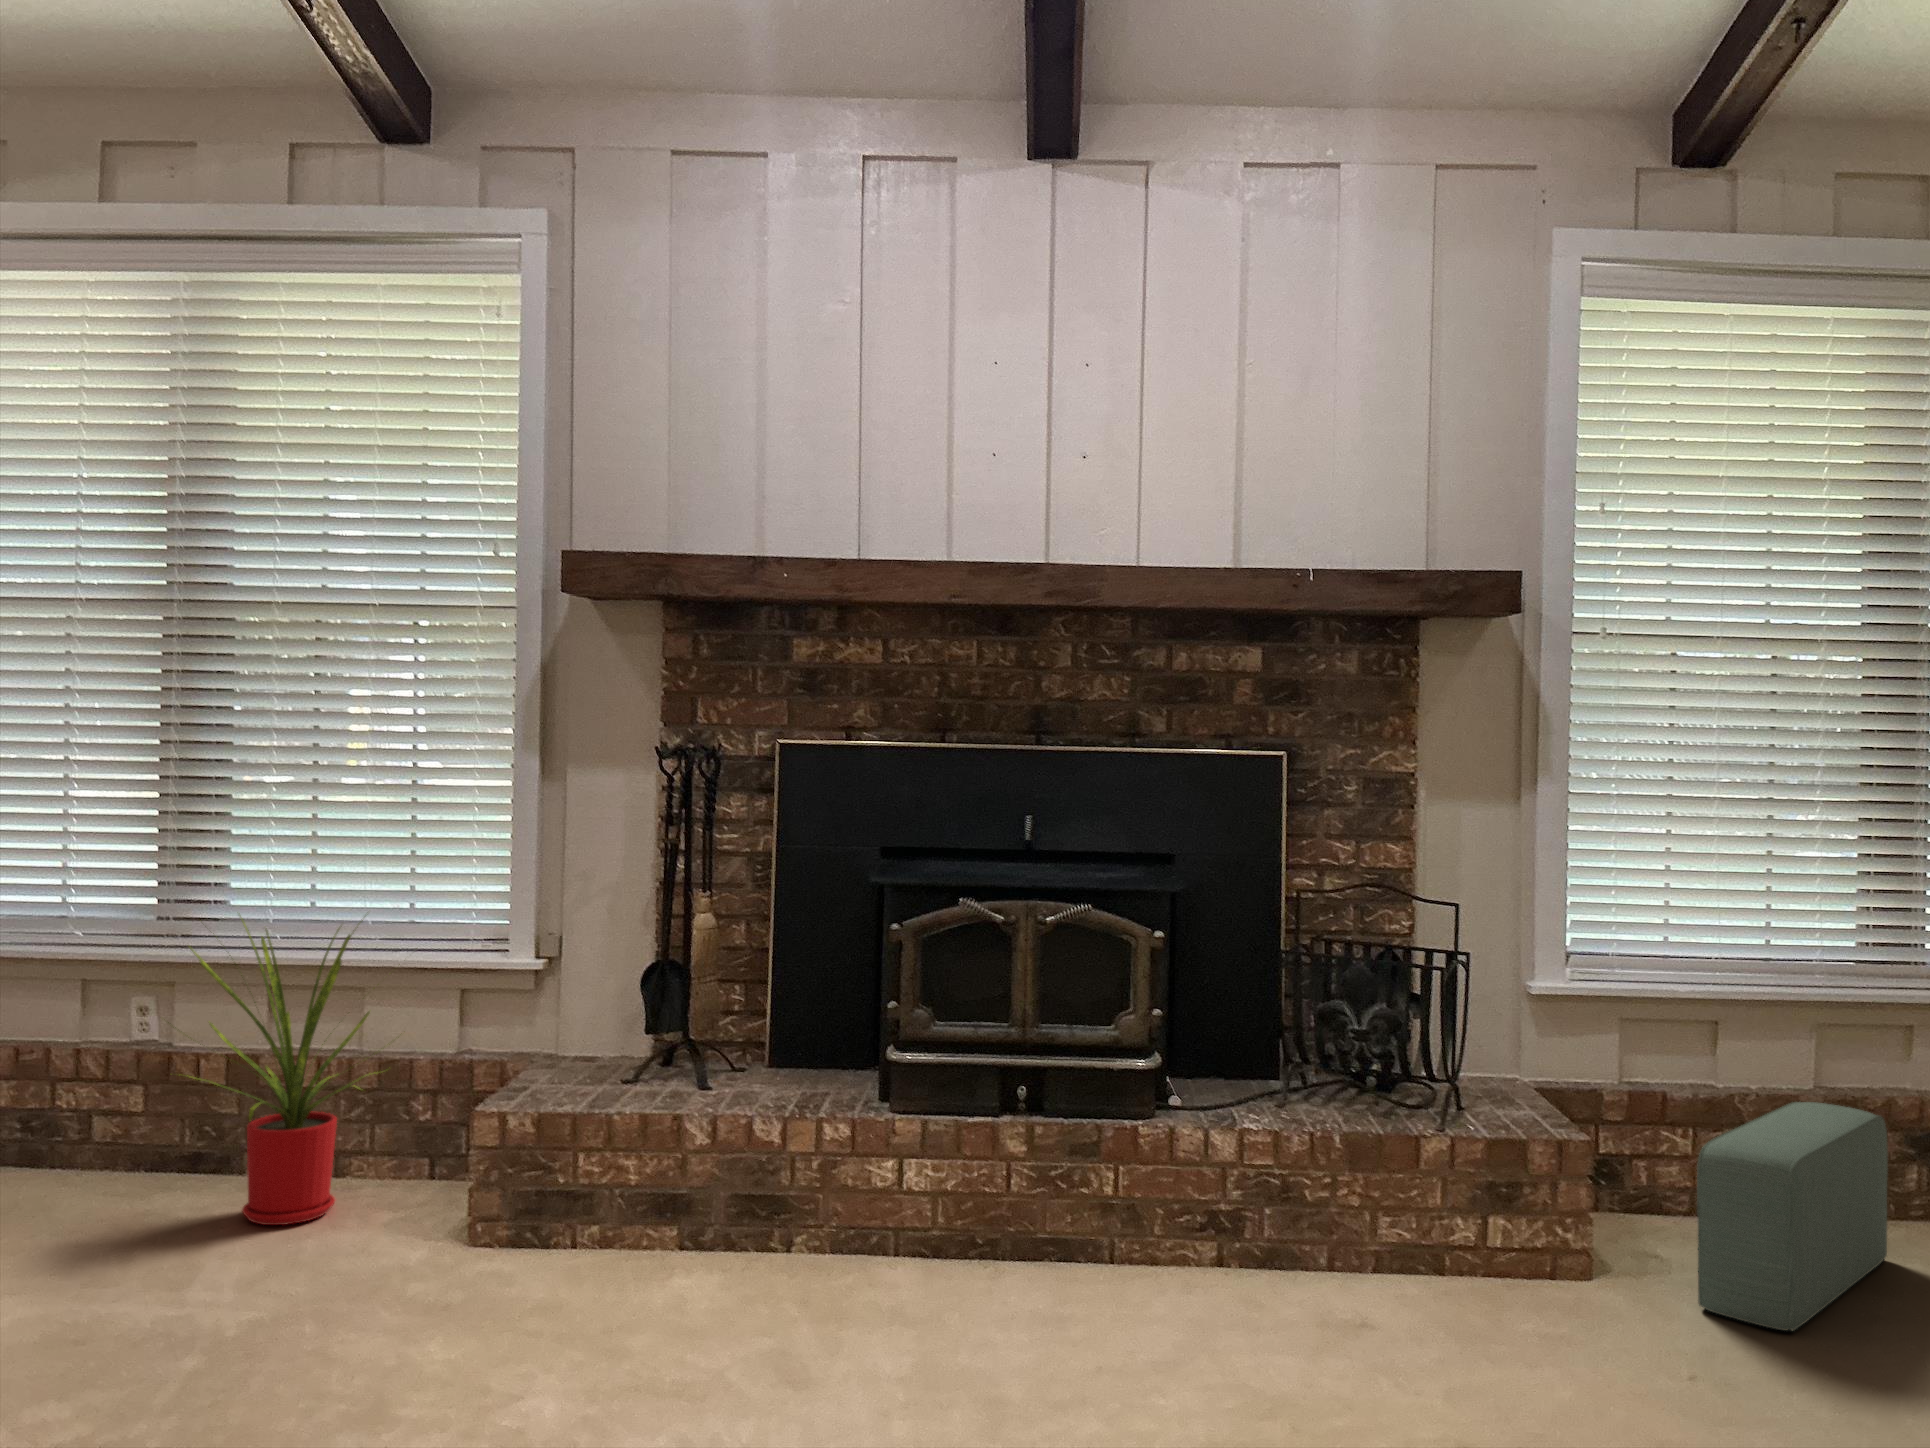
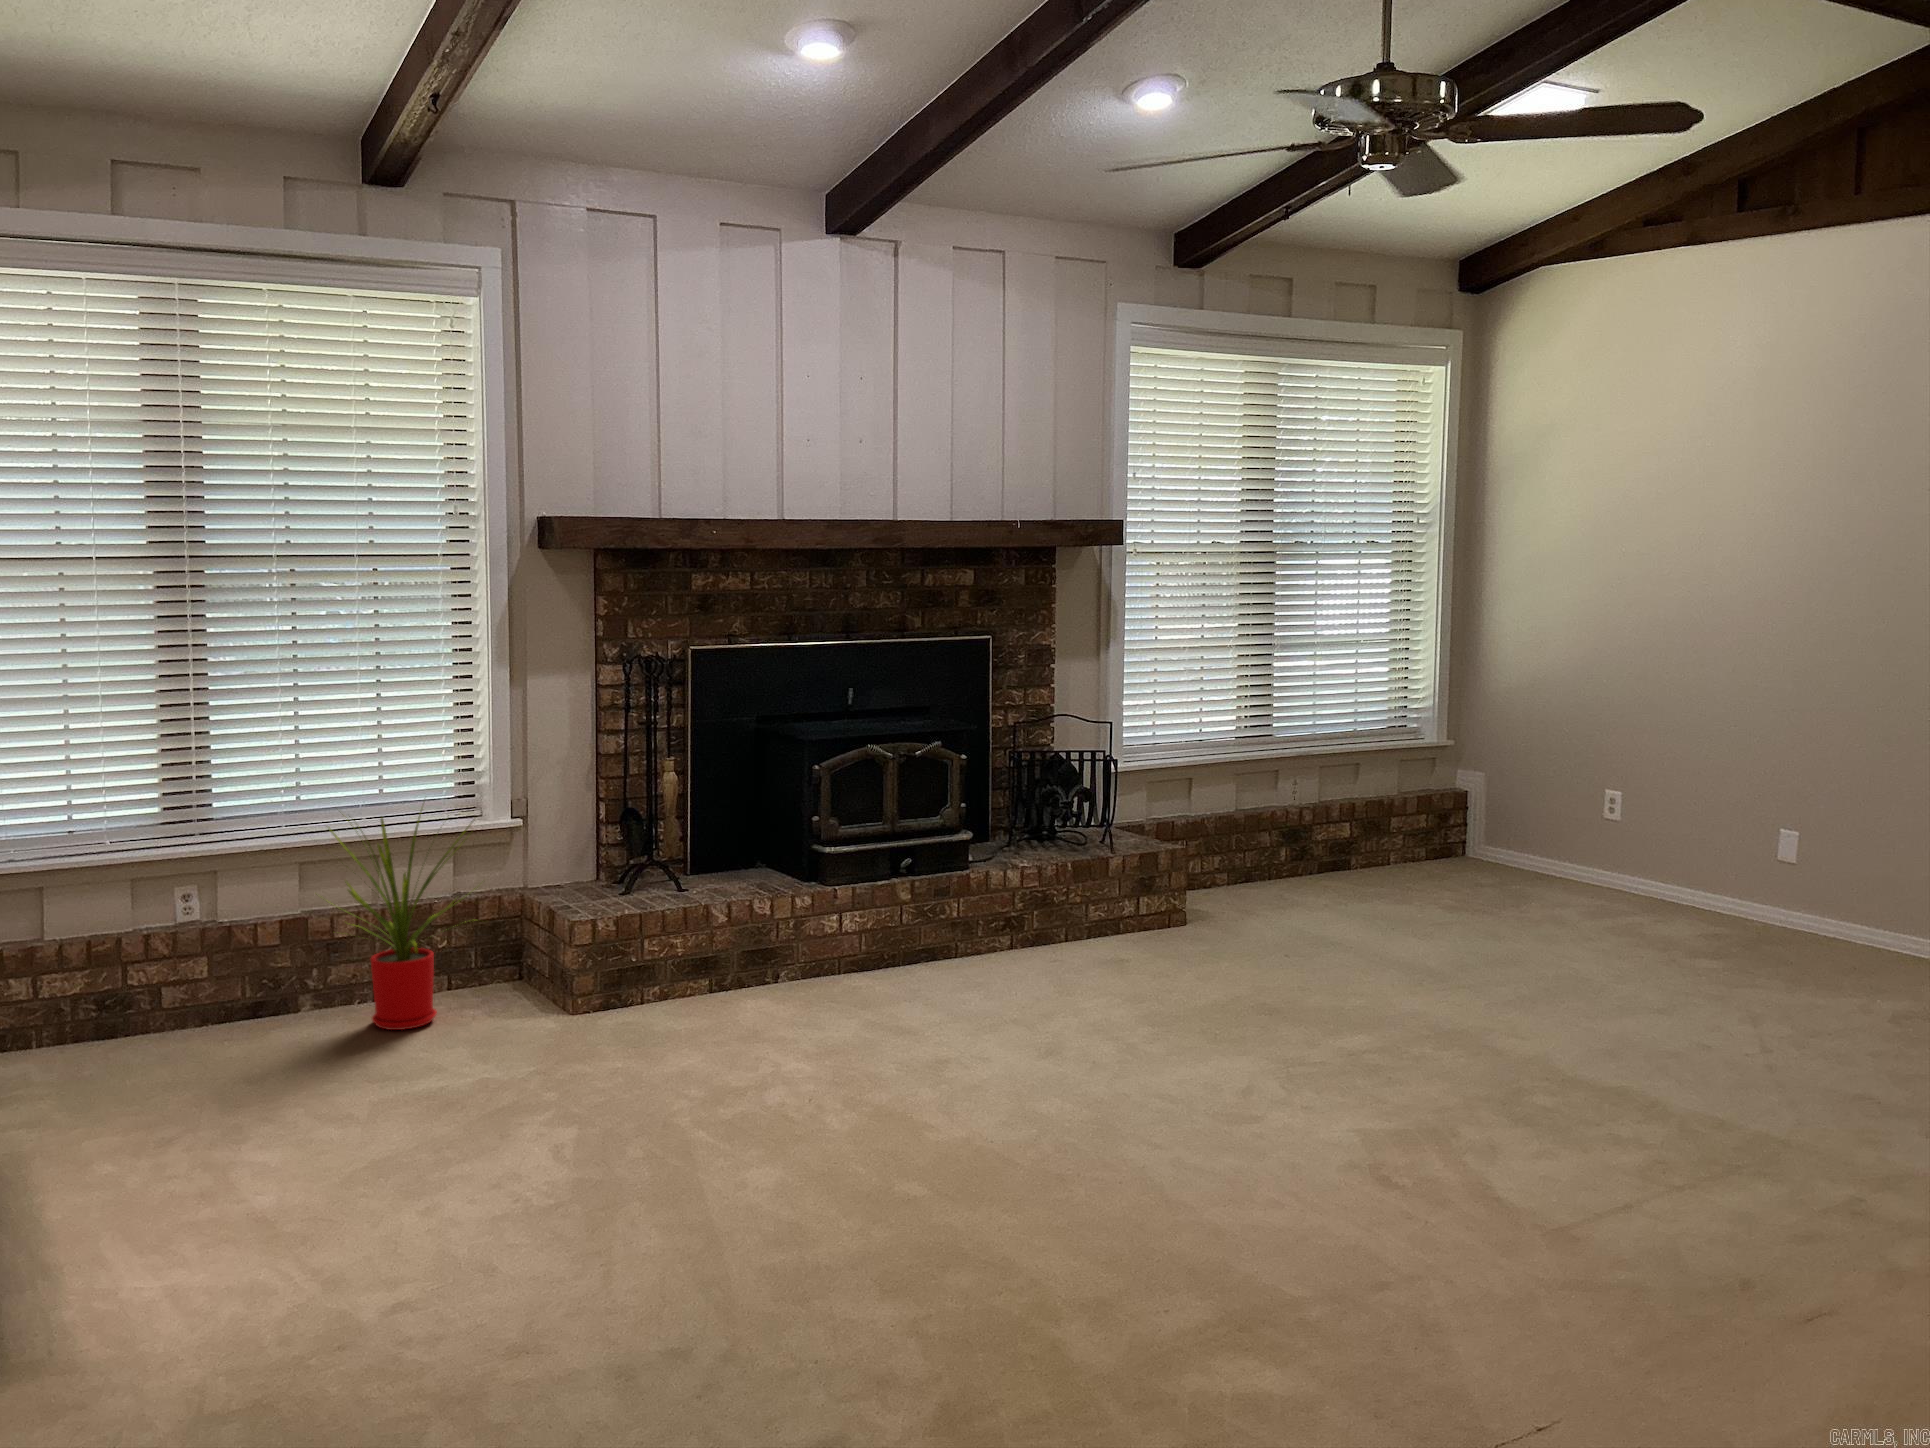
pouf: present [1697,1102,1888,1331] -> none [1239,818,1294,929]

